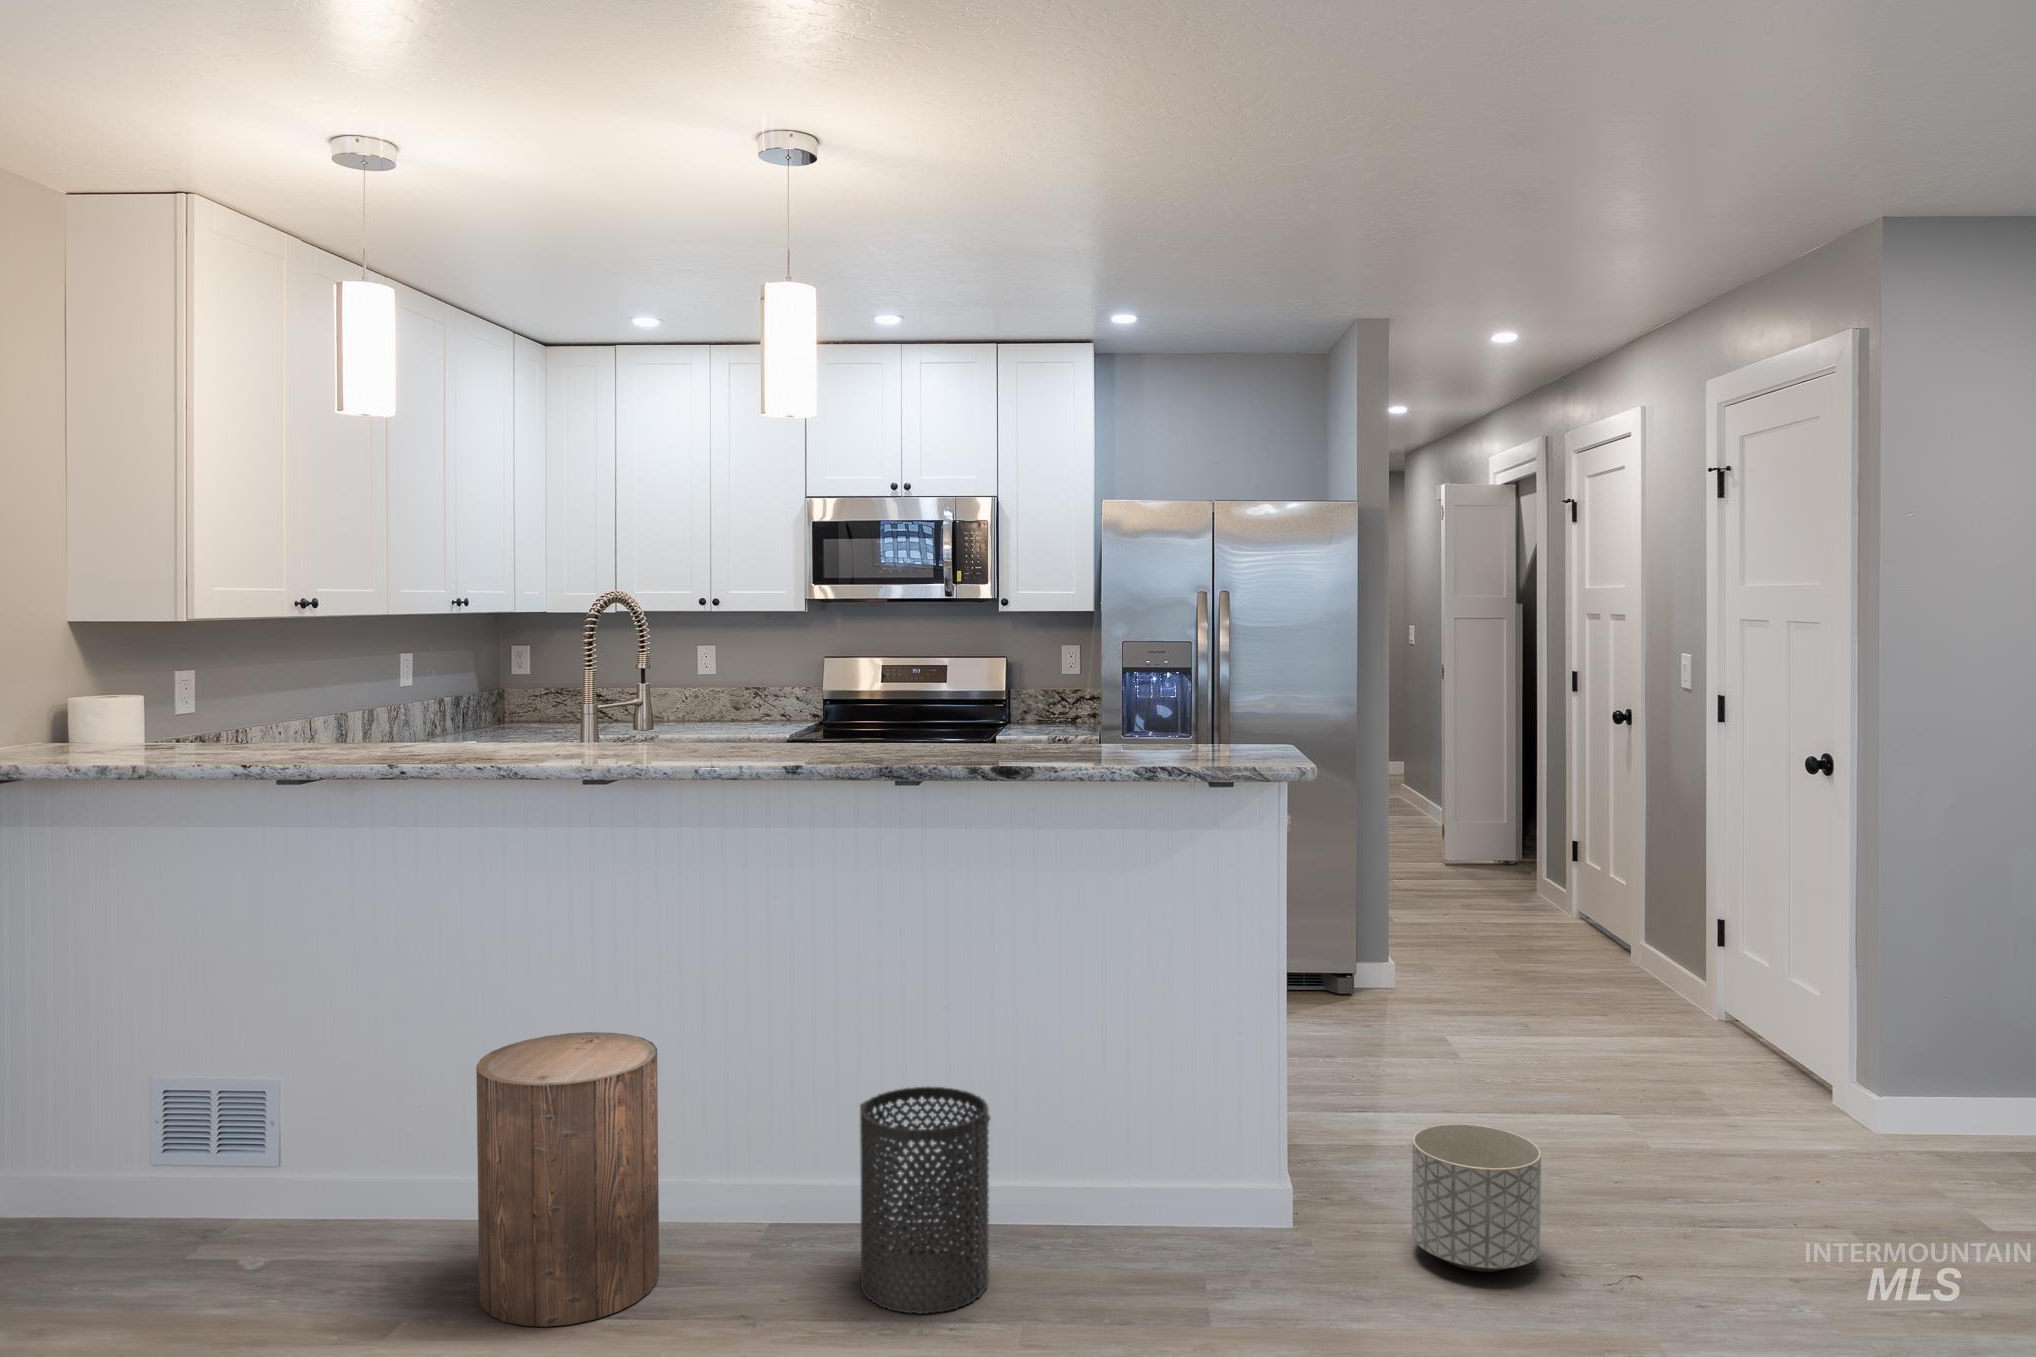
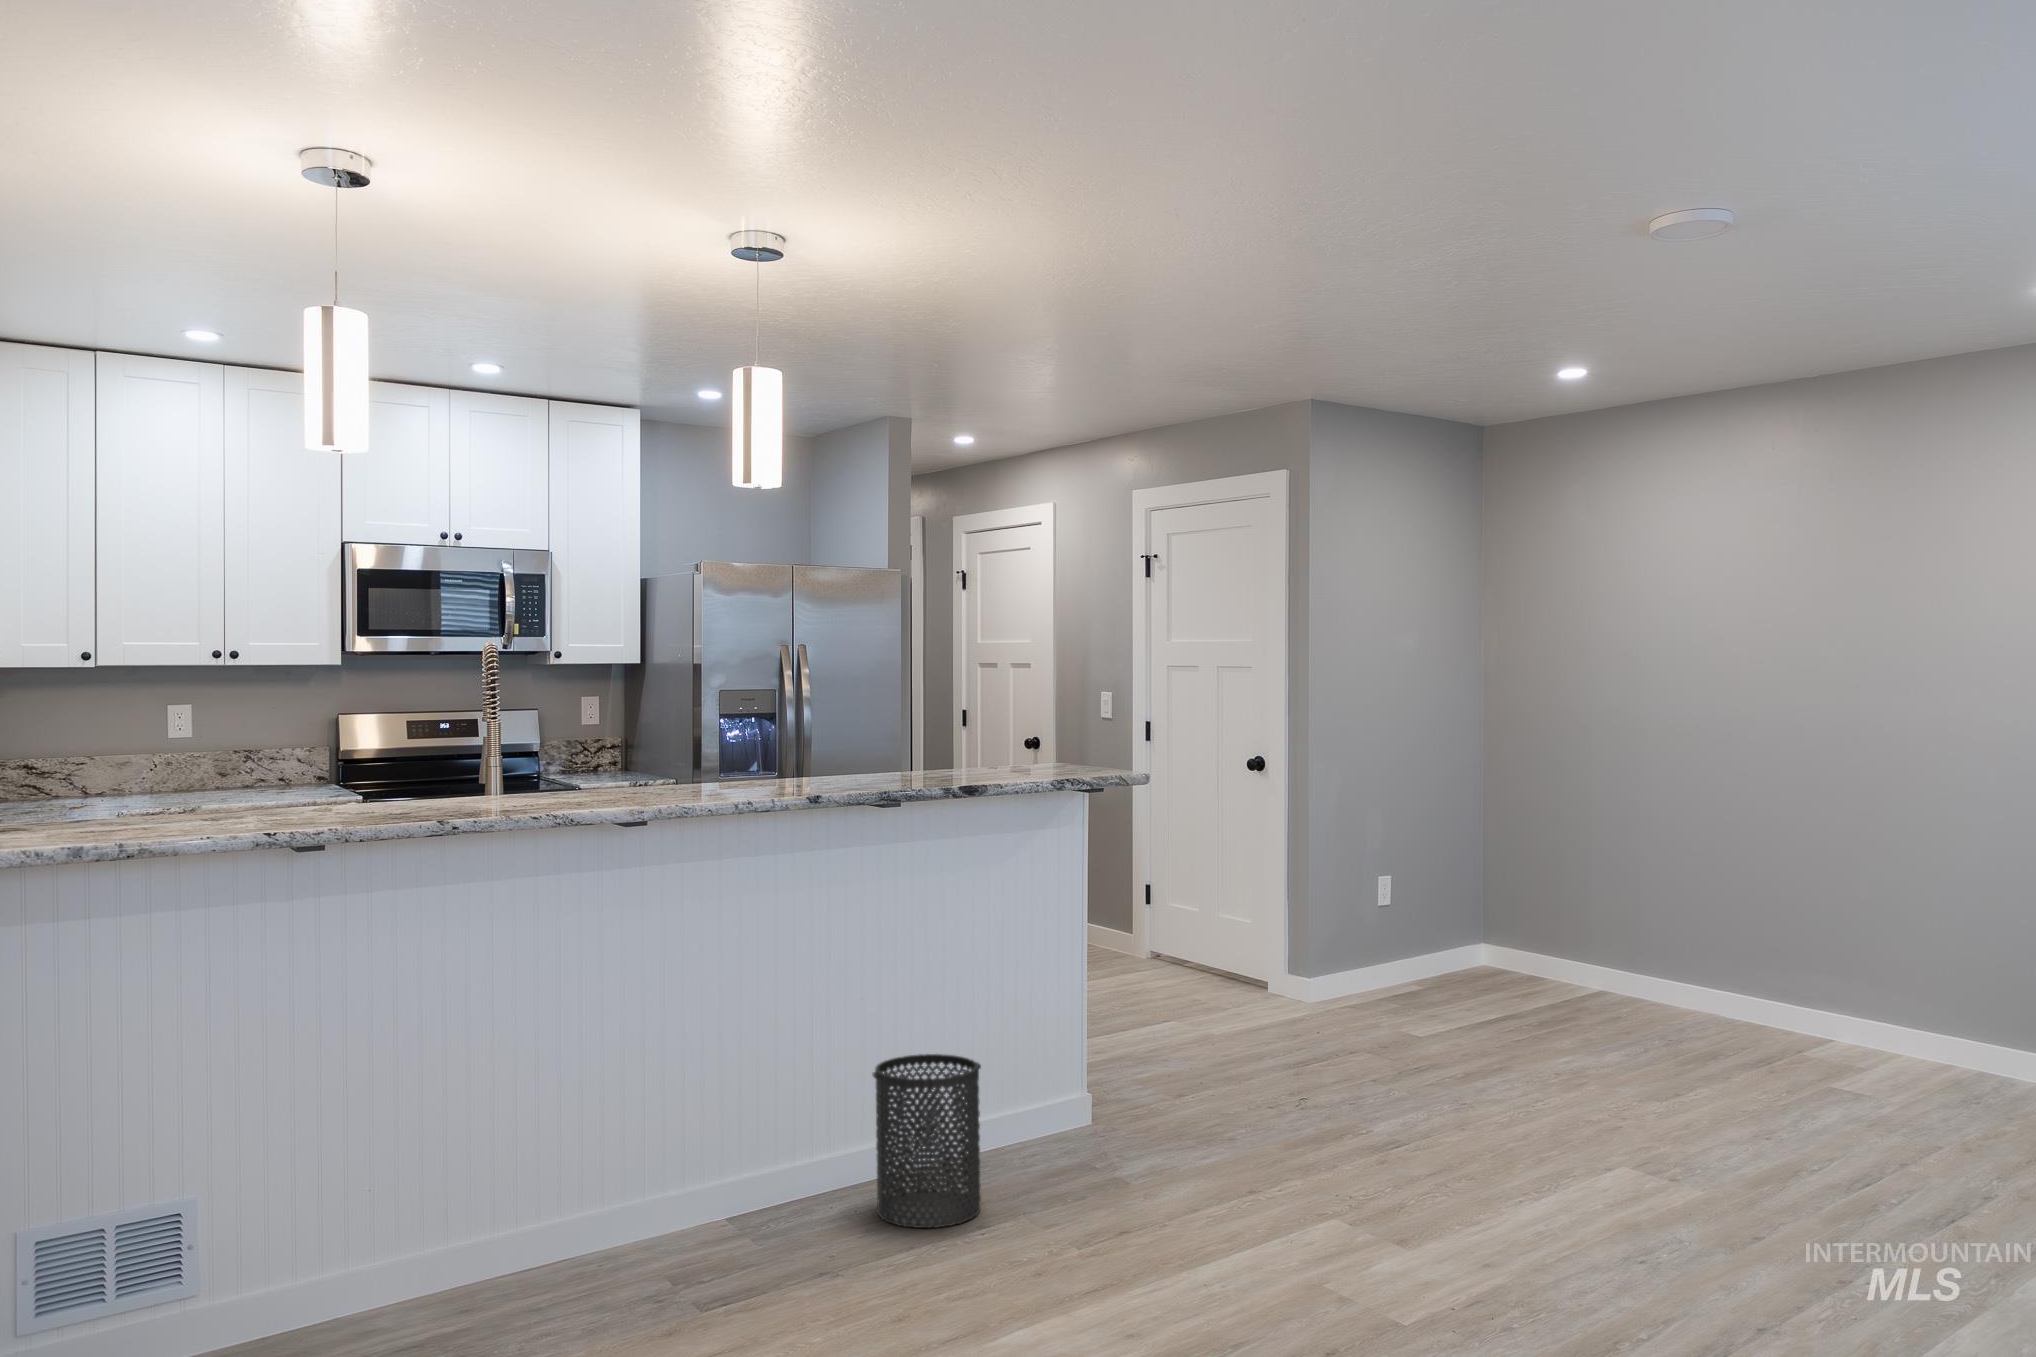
stool: present [476,1032,659,1327] -> none [585,1053,748,1313]
planter: present [1412,1124,1541,1272] -> none [1175,1027,1262,1122]

